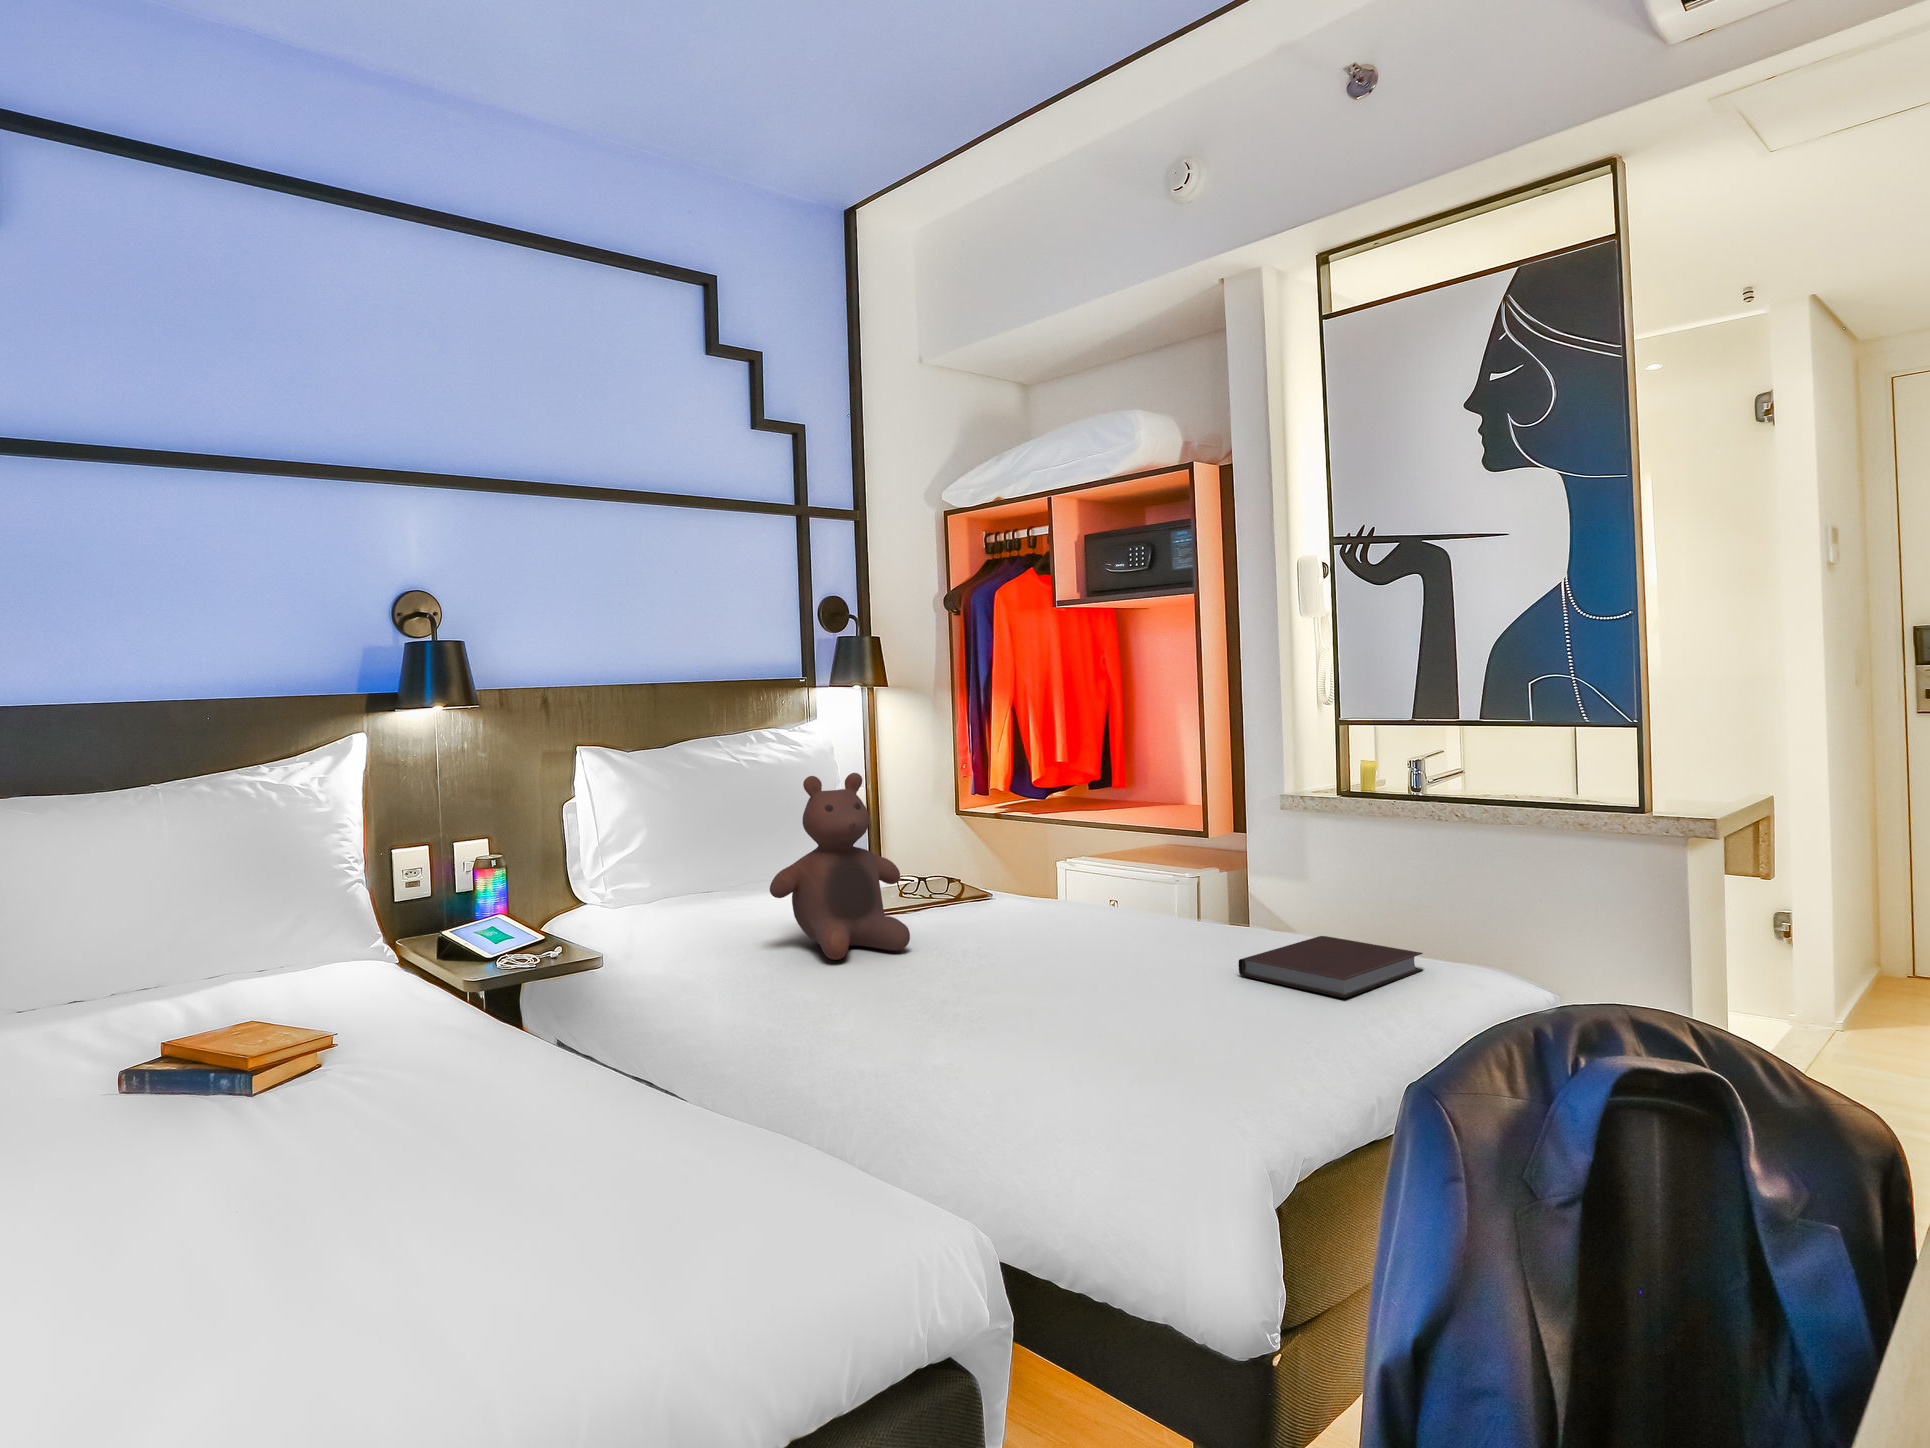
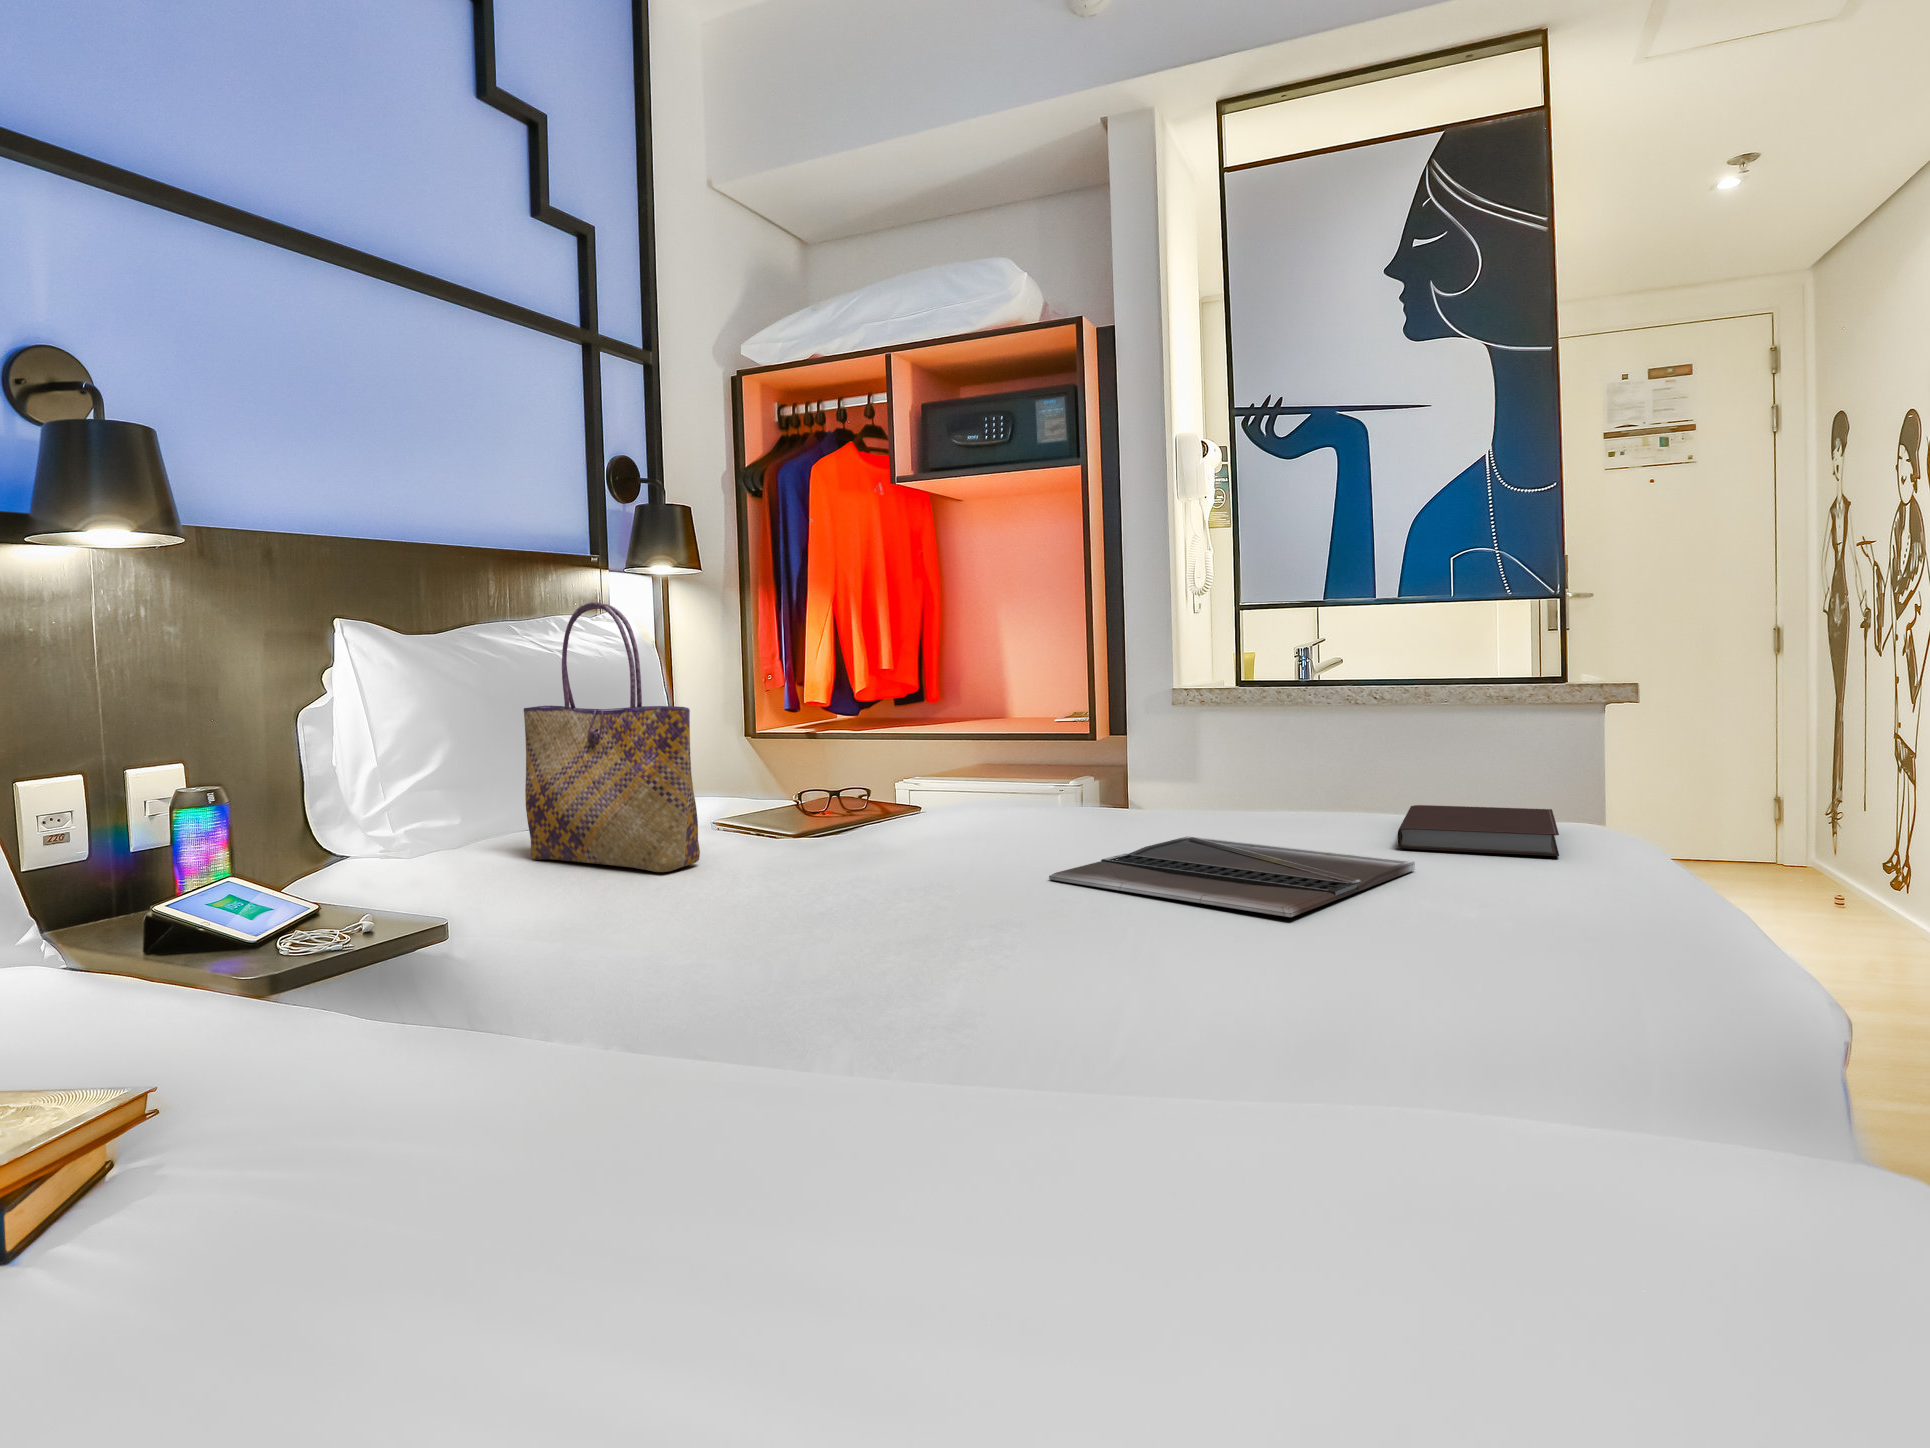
tote bag: none [667,749,753,938] -> present [524,602,700,872]
stuffed bear: present [770,773,910,960] -> none [767,628,965,879]
laptop: none [937,946,1204,1023] -> present [1049,836,1415,917]

